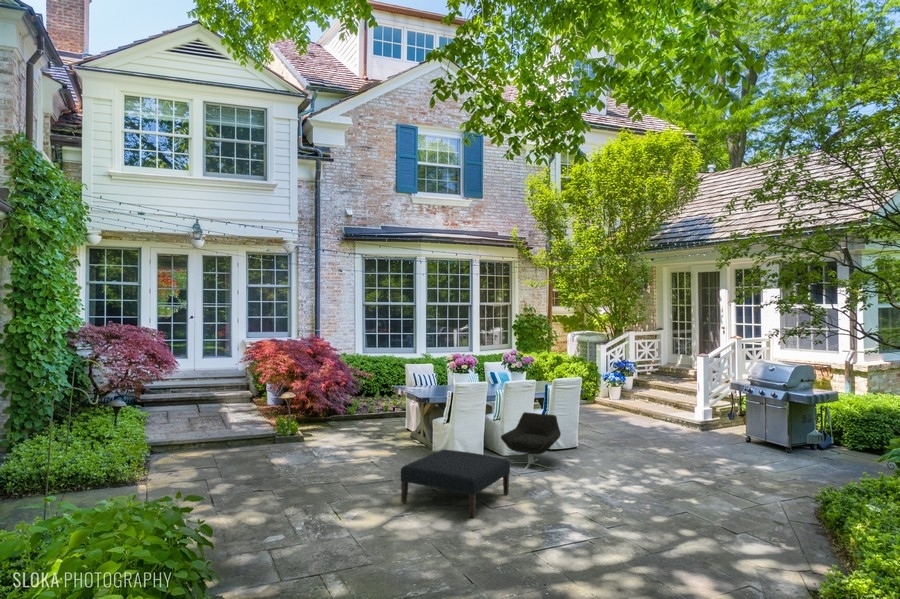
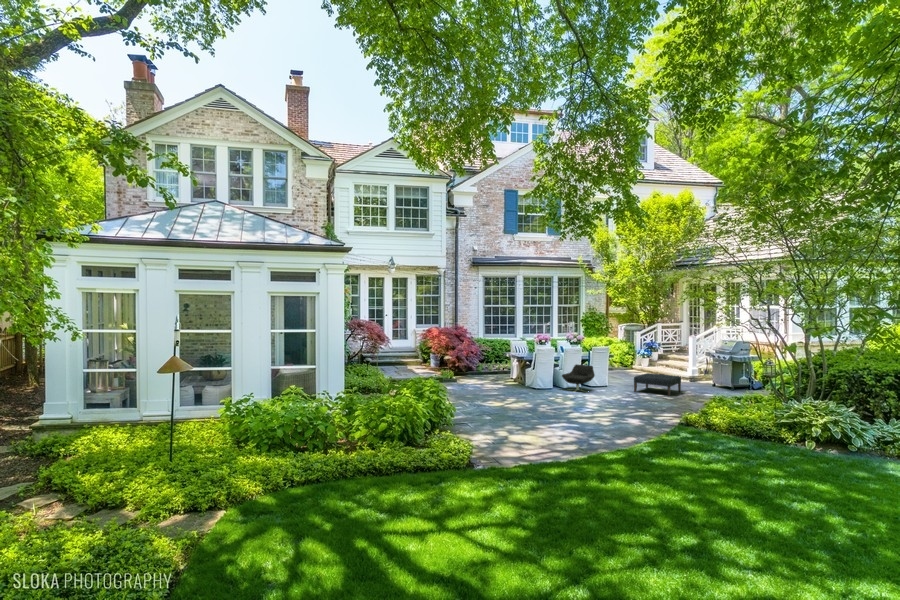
ottoman: present [401,450,510,518] -> present [634,373,681,396]

